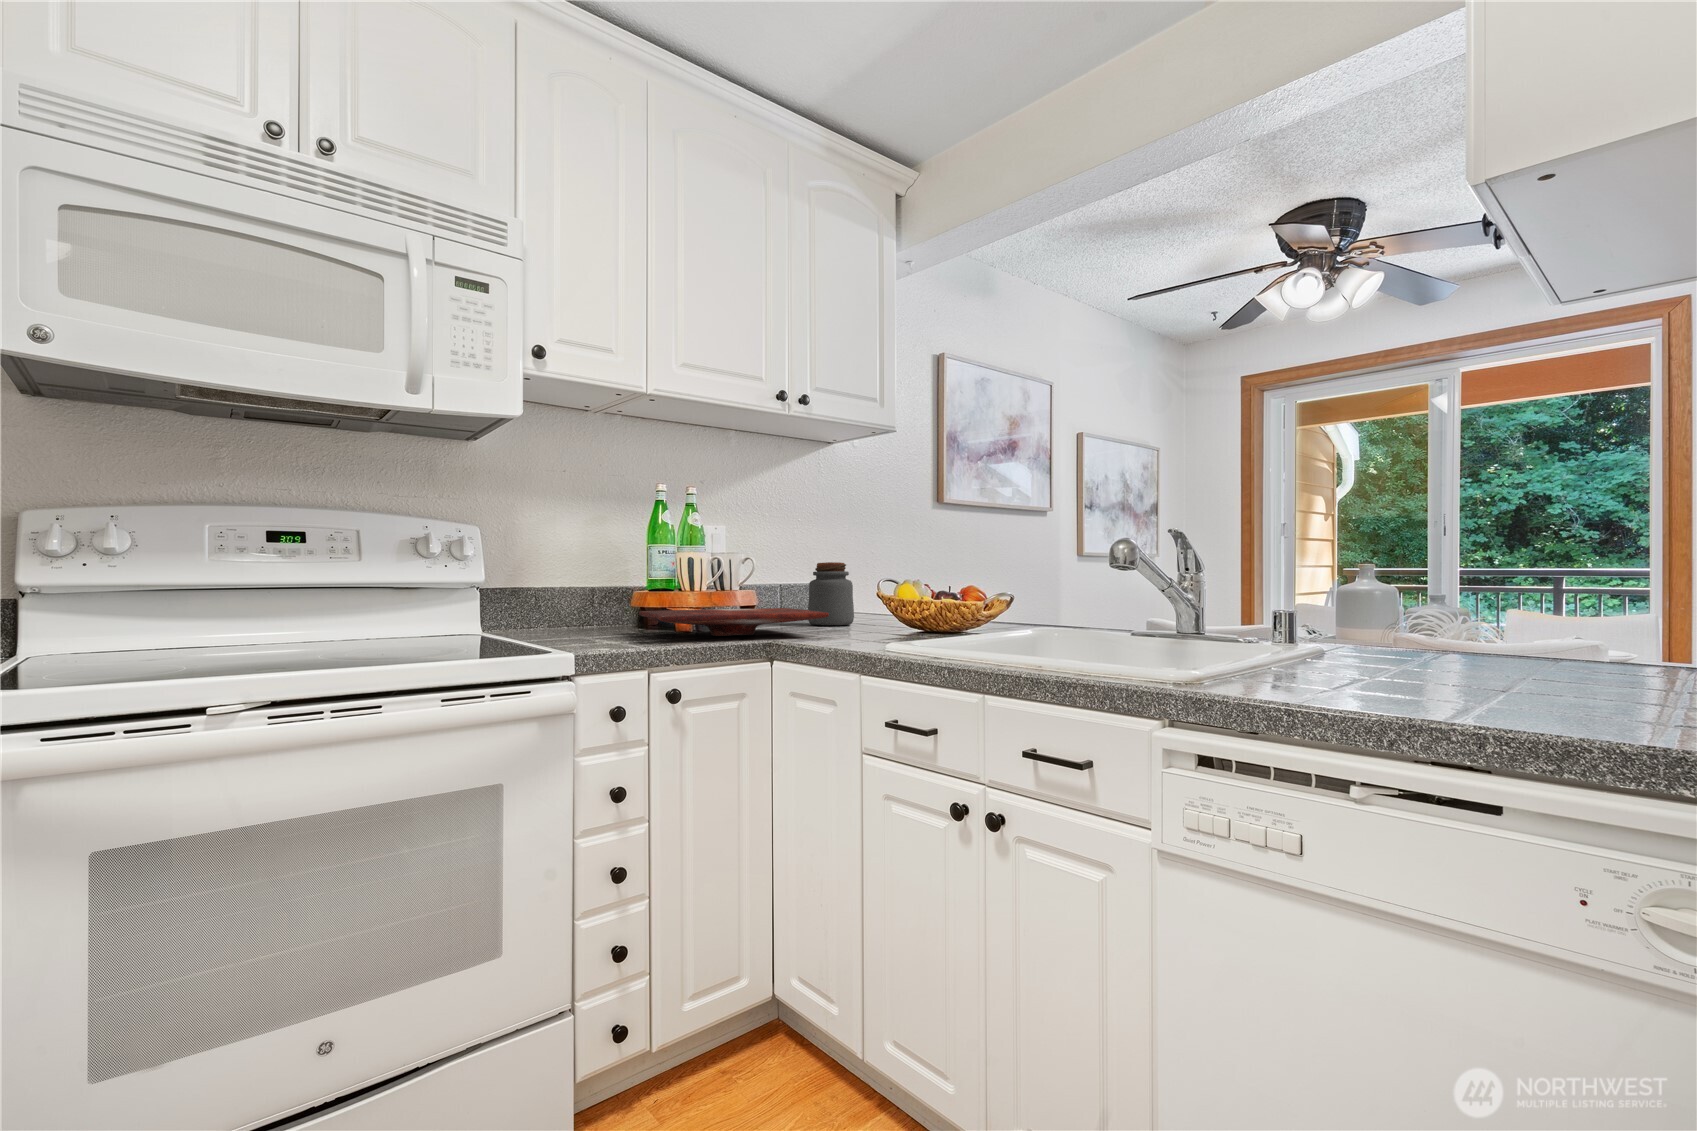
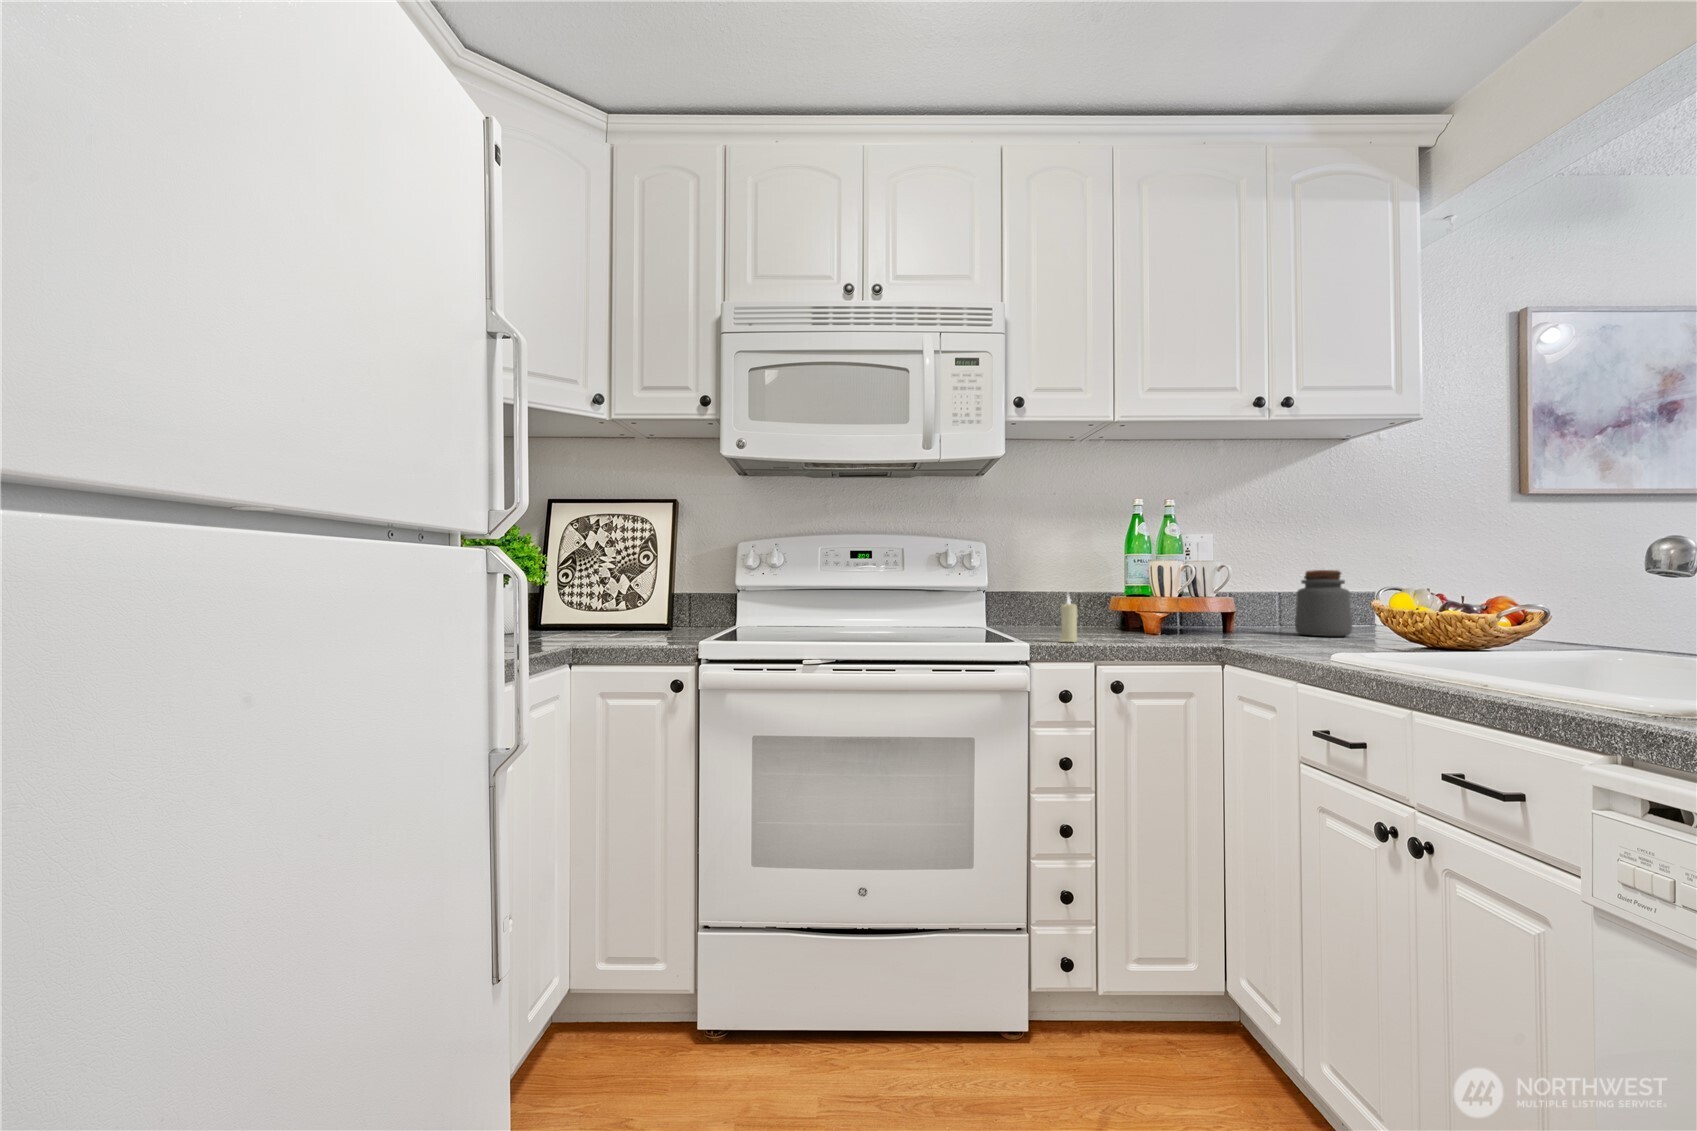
candle: none [608,589,629,649] -> present [1060,596,1077,642]
cutting board: present [639,608,829,636] -> none [1108,613,1288,639]

